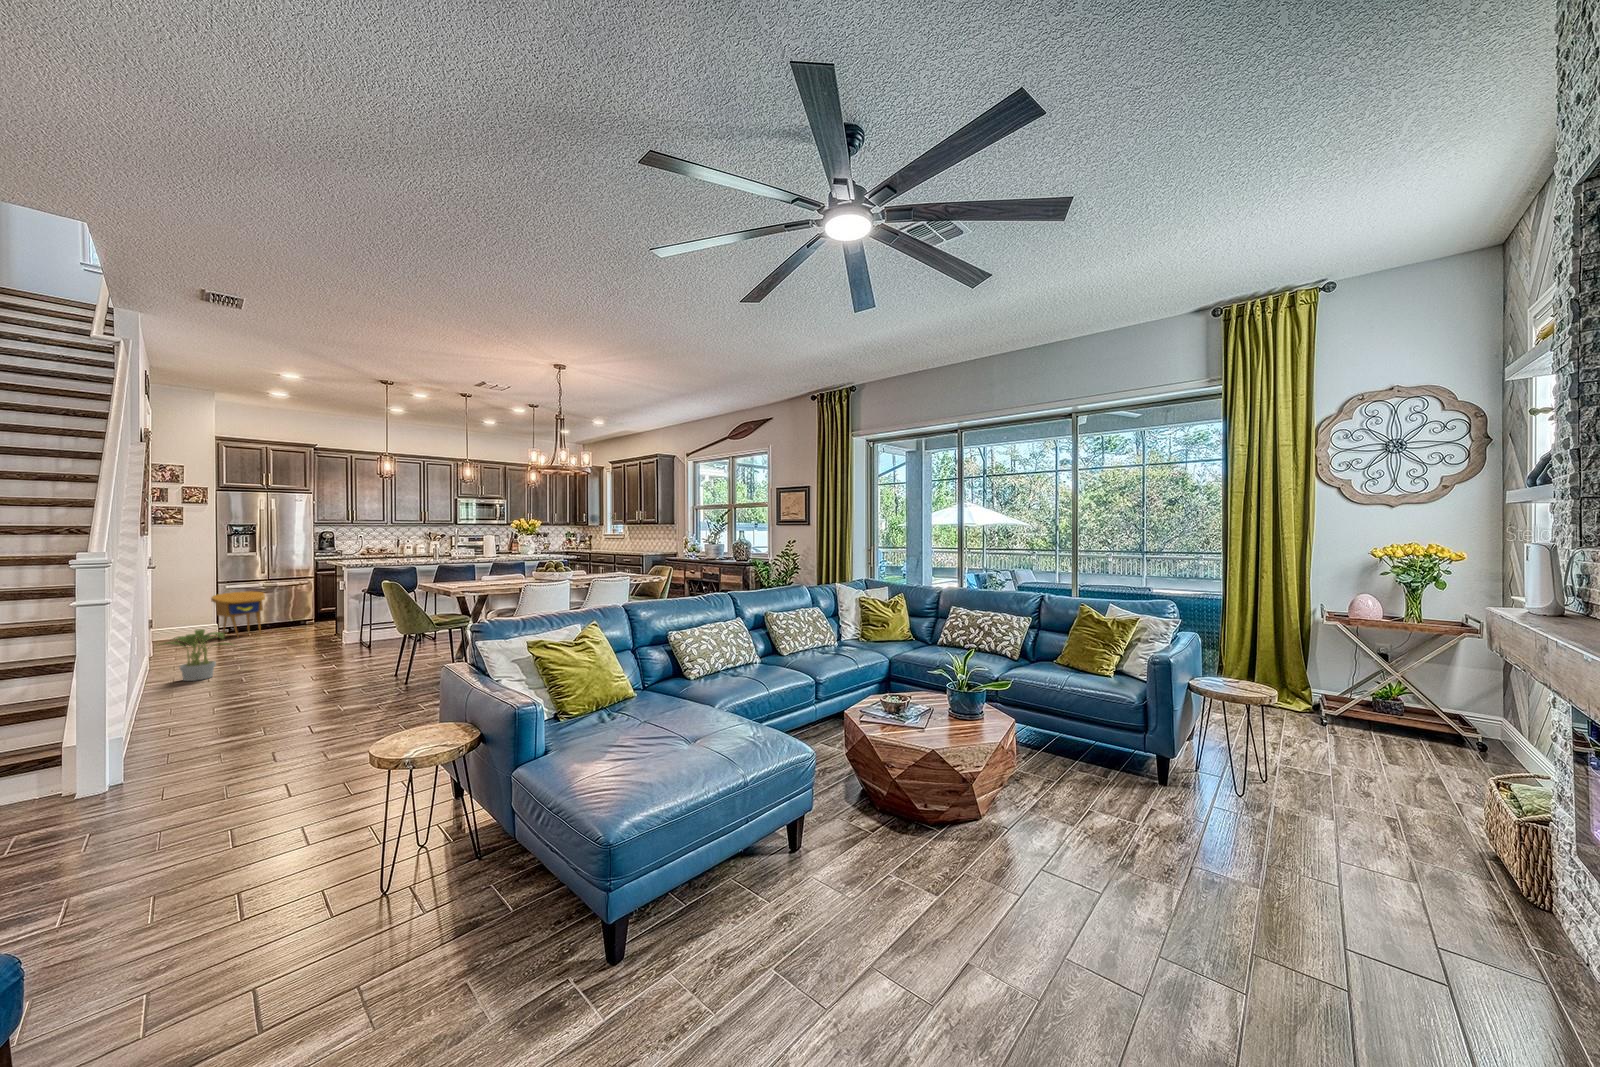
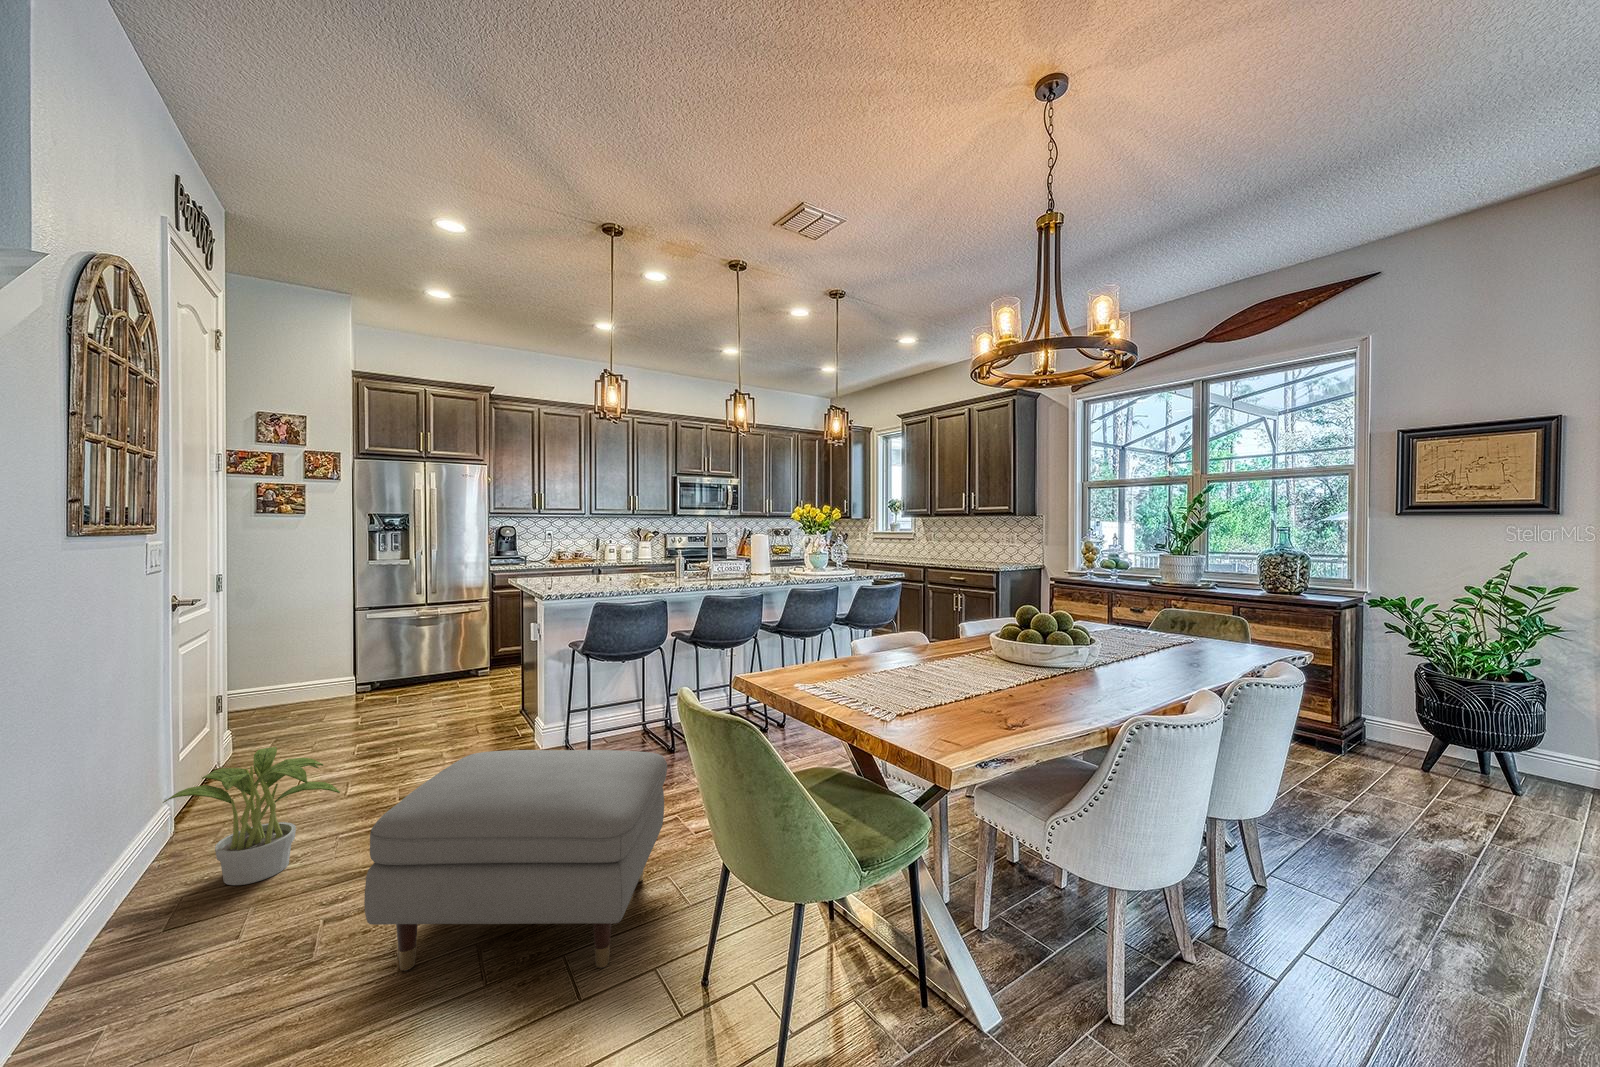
side table: present [211,591,265,636] -> none [341,623,420,704]
ottoman: none [261,621,392,688] -> present [364,750,667,971]

